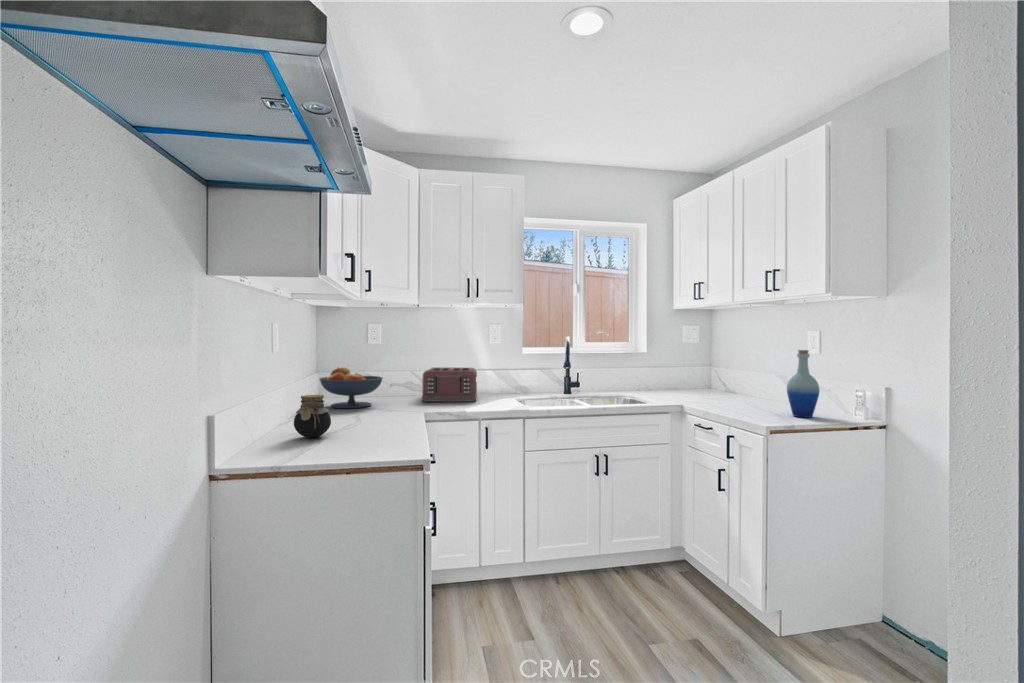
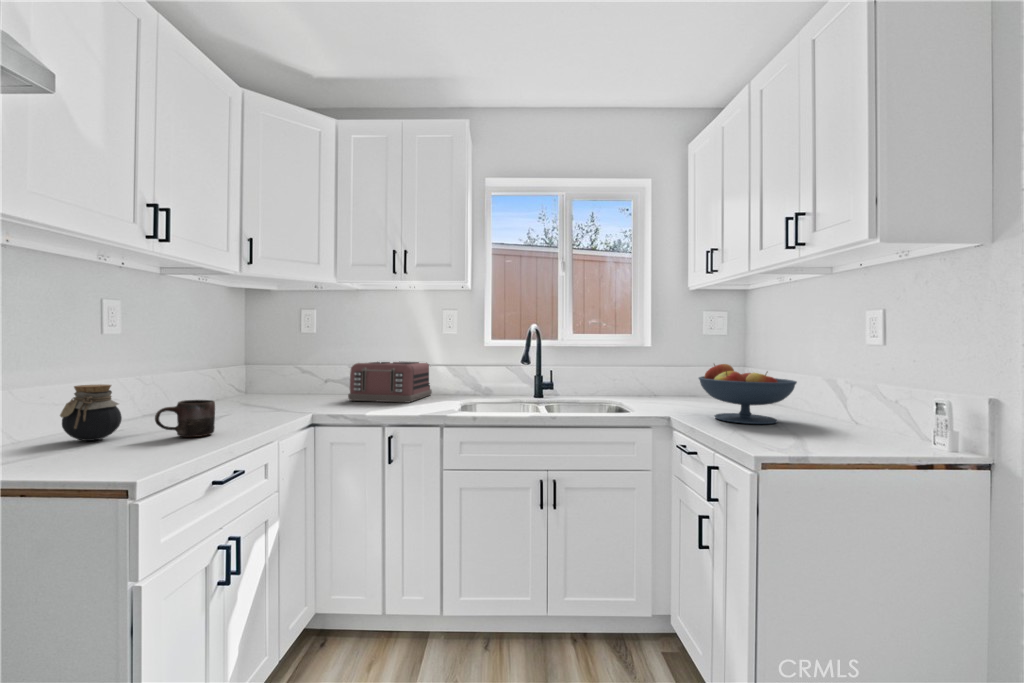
bottle: present [787,350,820,418] -> none [813,336,868,445]
fruit bowl: present [320,368,383,408] -> present [699,364,797,424]
mug: none [359,404,394,432] -> present [155,400,215,437]

